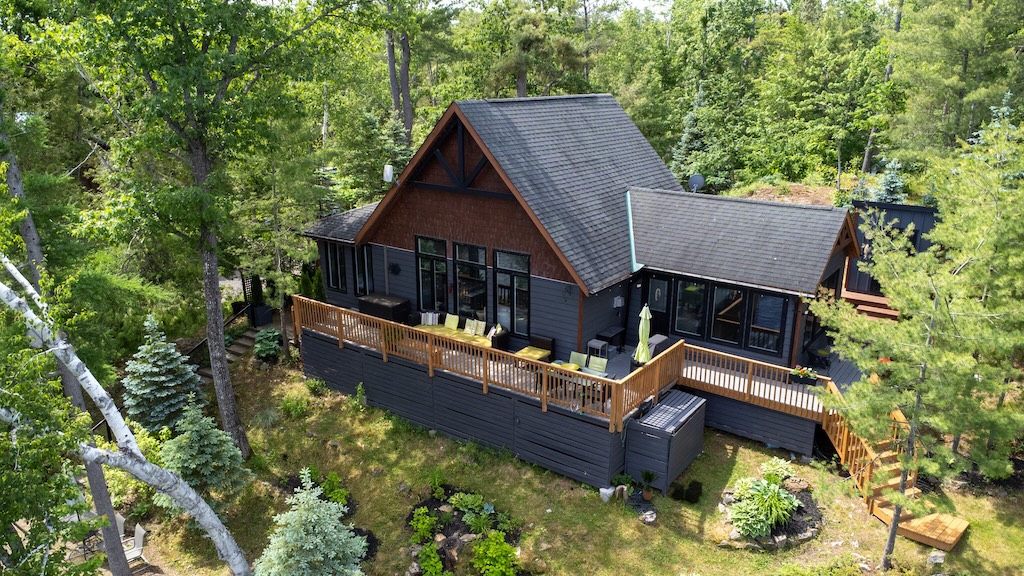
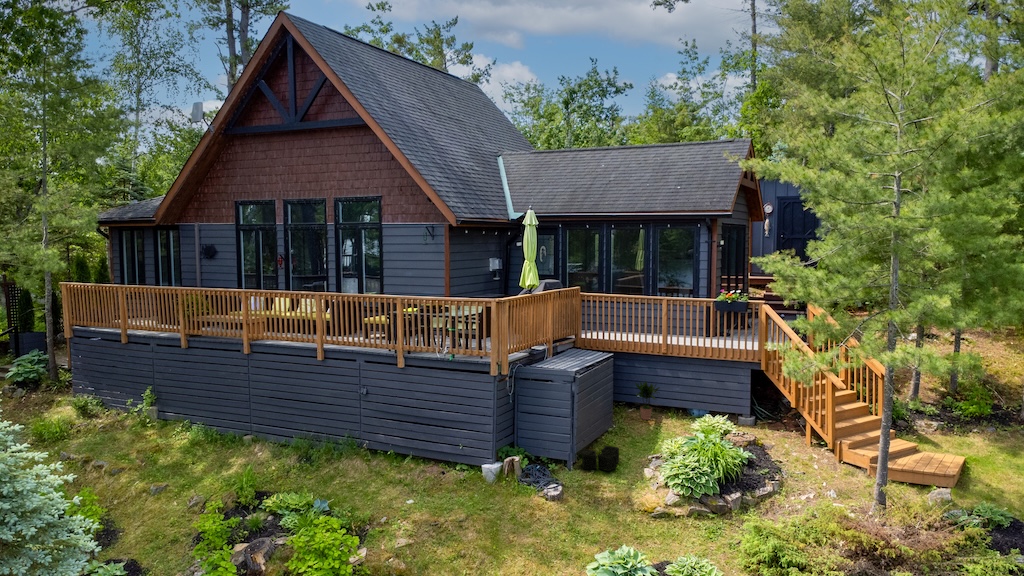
potted plant: present [640,469,659,500] -> present [636,382,659,420]

